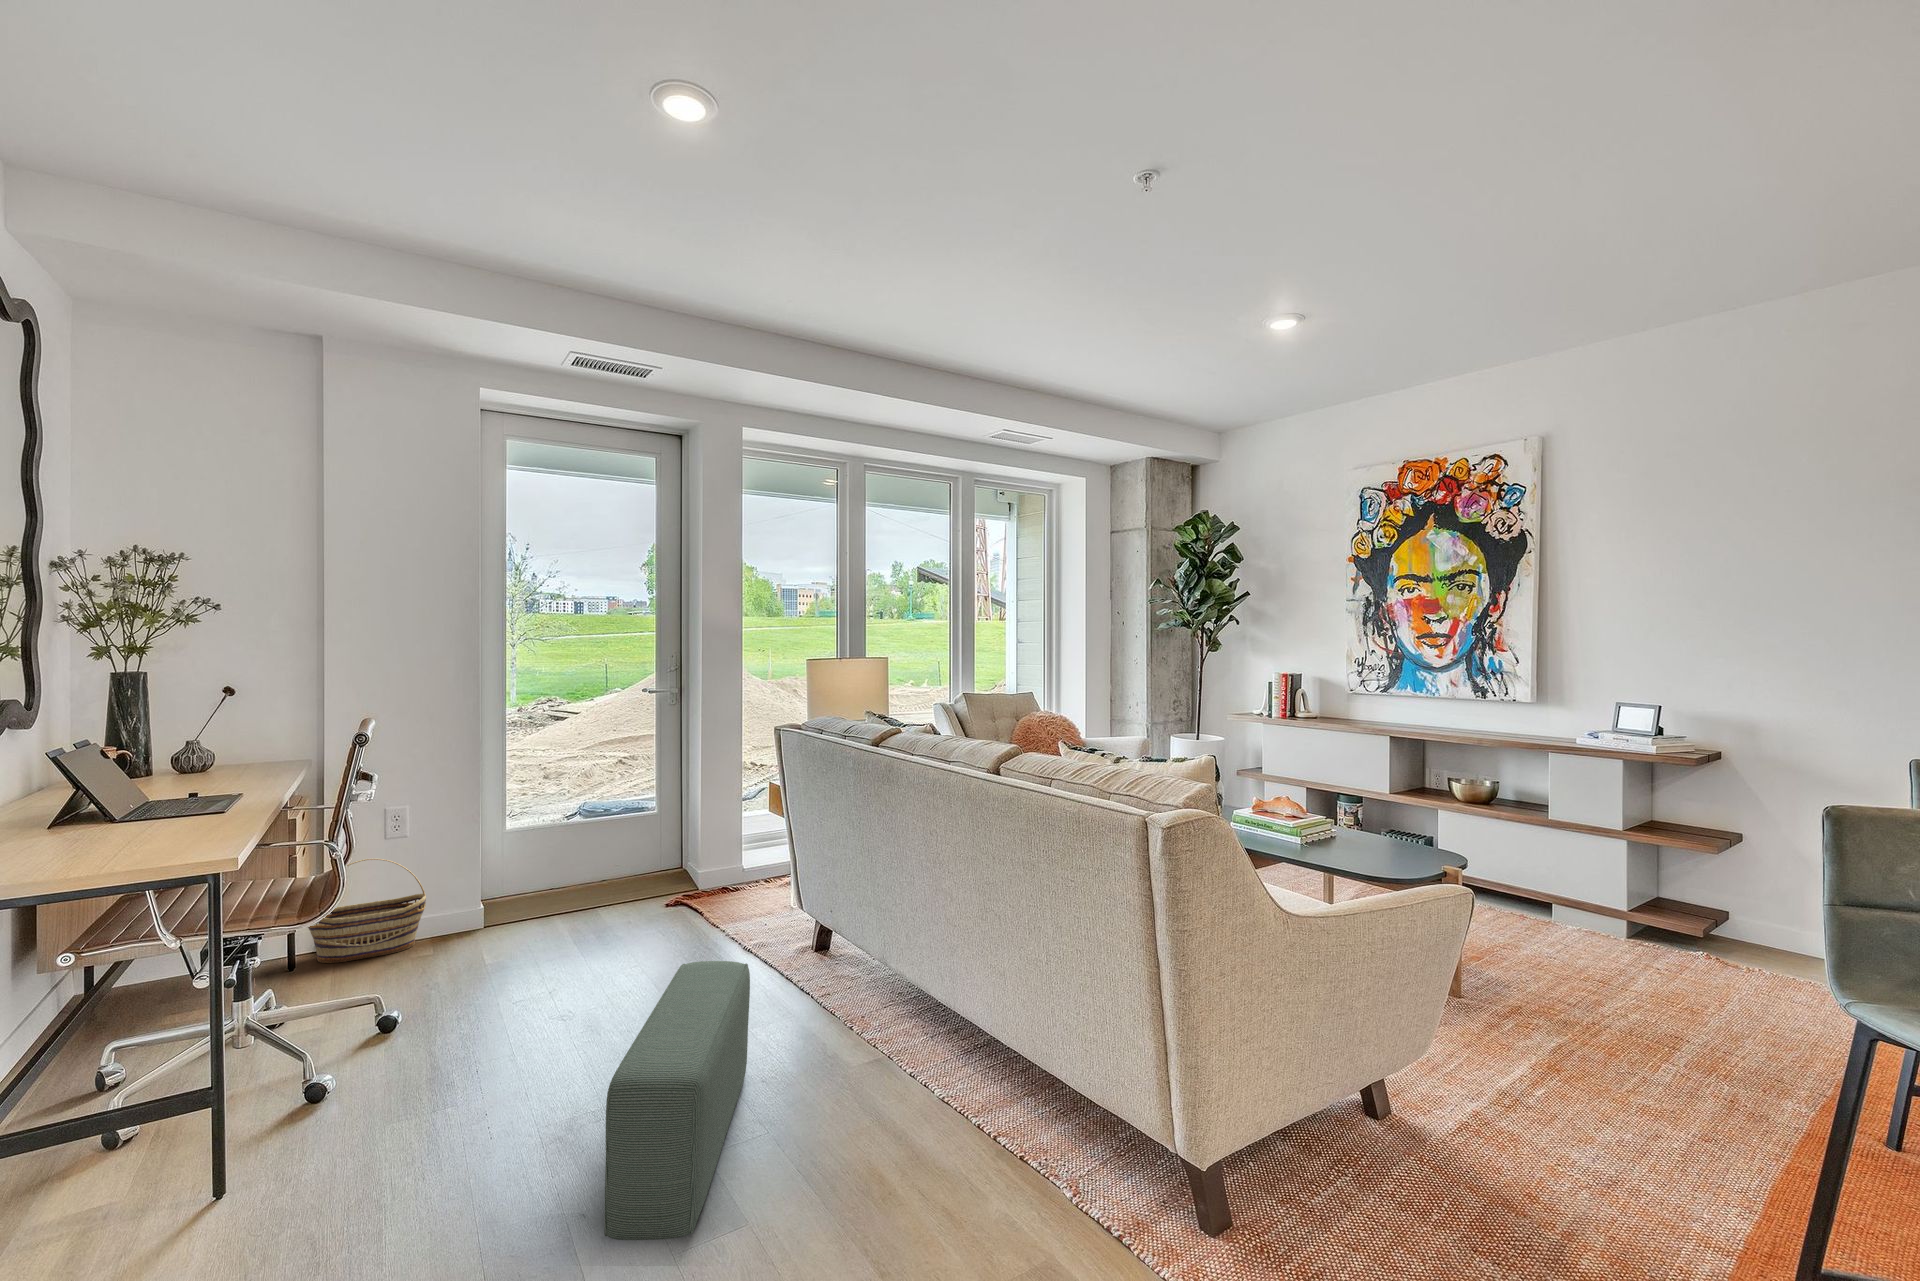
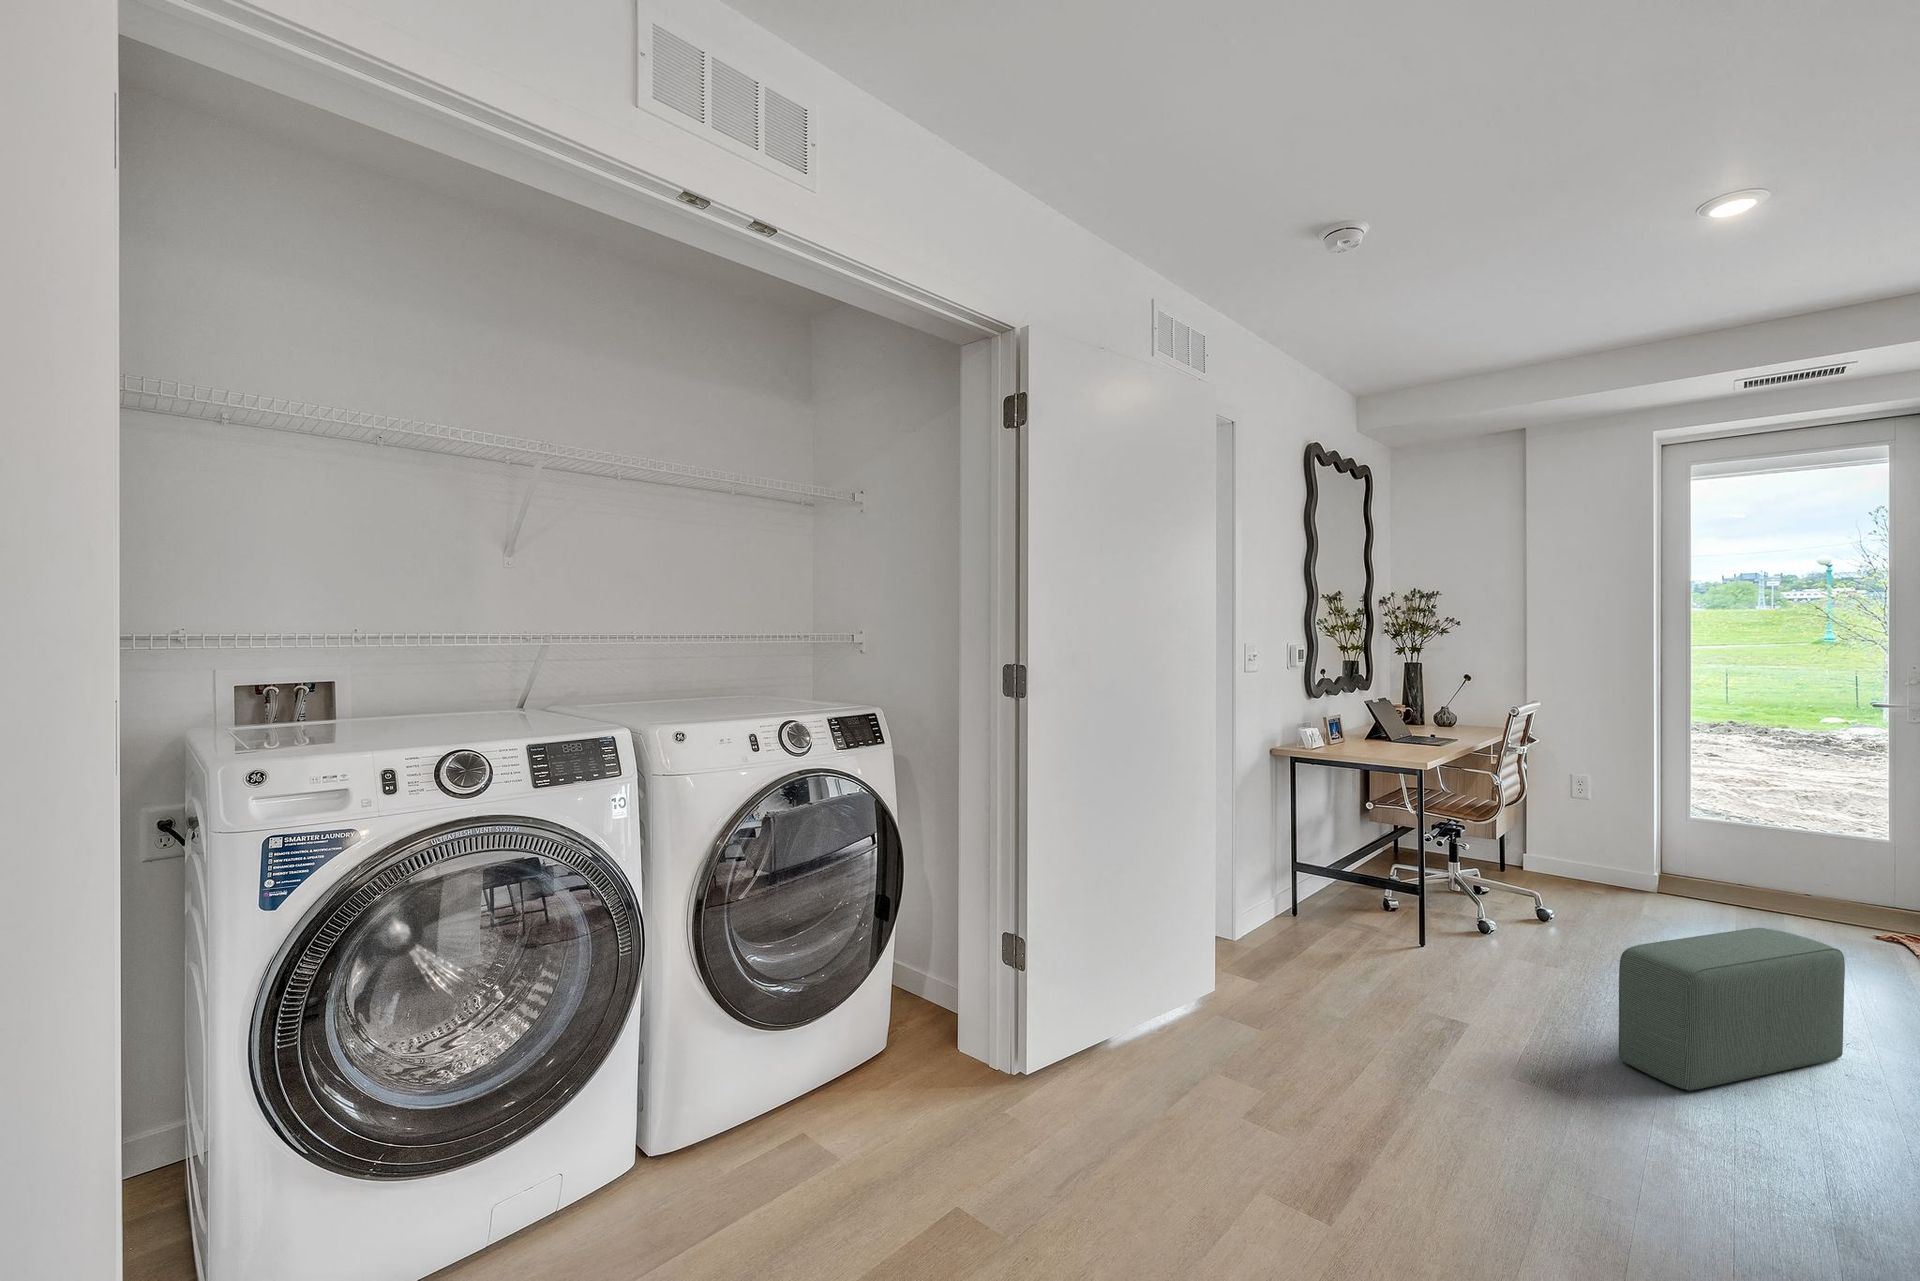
basket: present [308,858,426,963] -> none [1513,809,1602,887]

